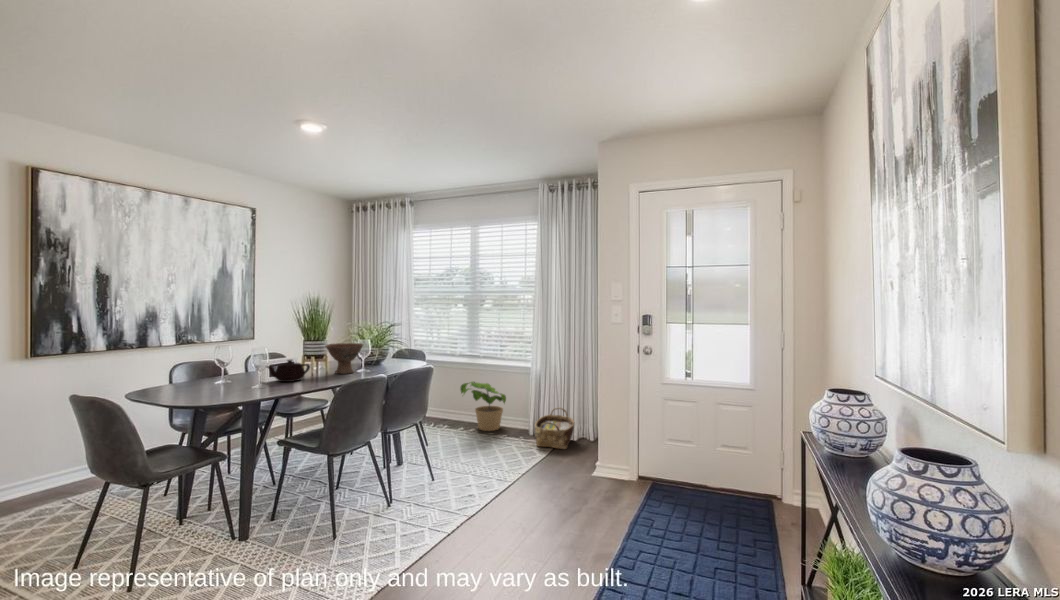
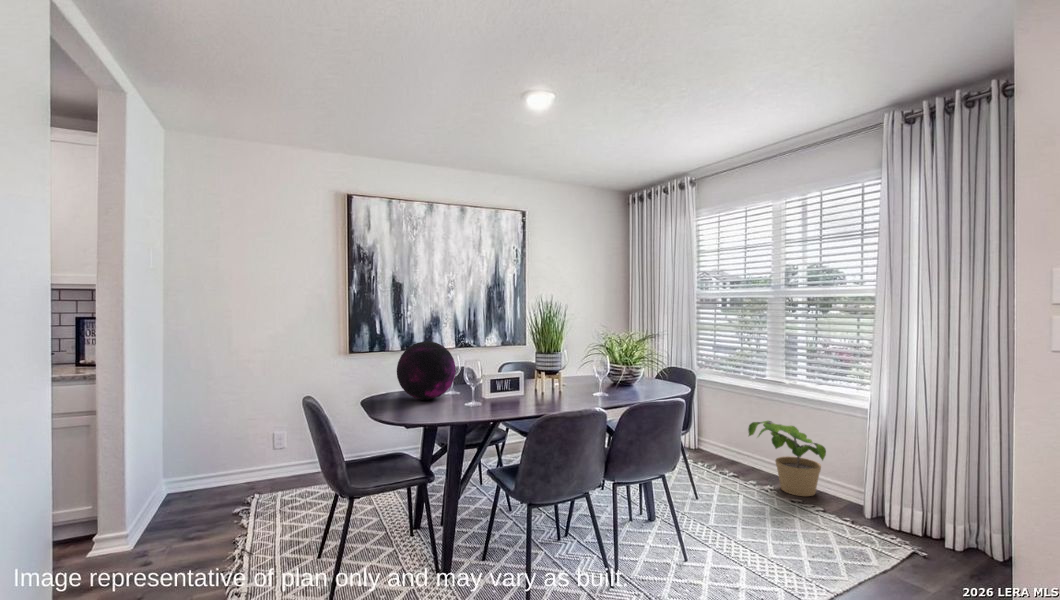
decorative orb: none [167,333,235,388] -> present [397,341,456,400]
bowl: present [325,343,363,374] -> none [550,359,598,398]
teapot: present [267,360,310,382] -> none [482,376,530,402]
woven basket: present [535,408,575,449] -> none [869,485,954,563]

